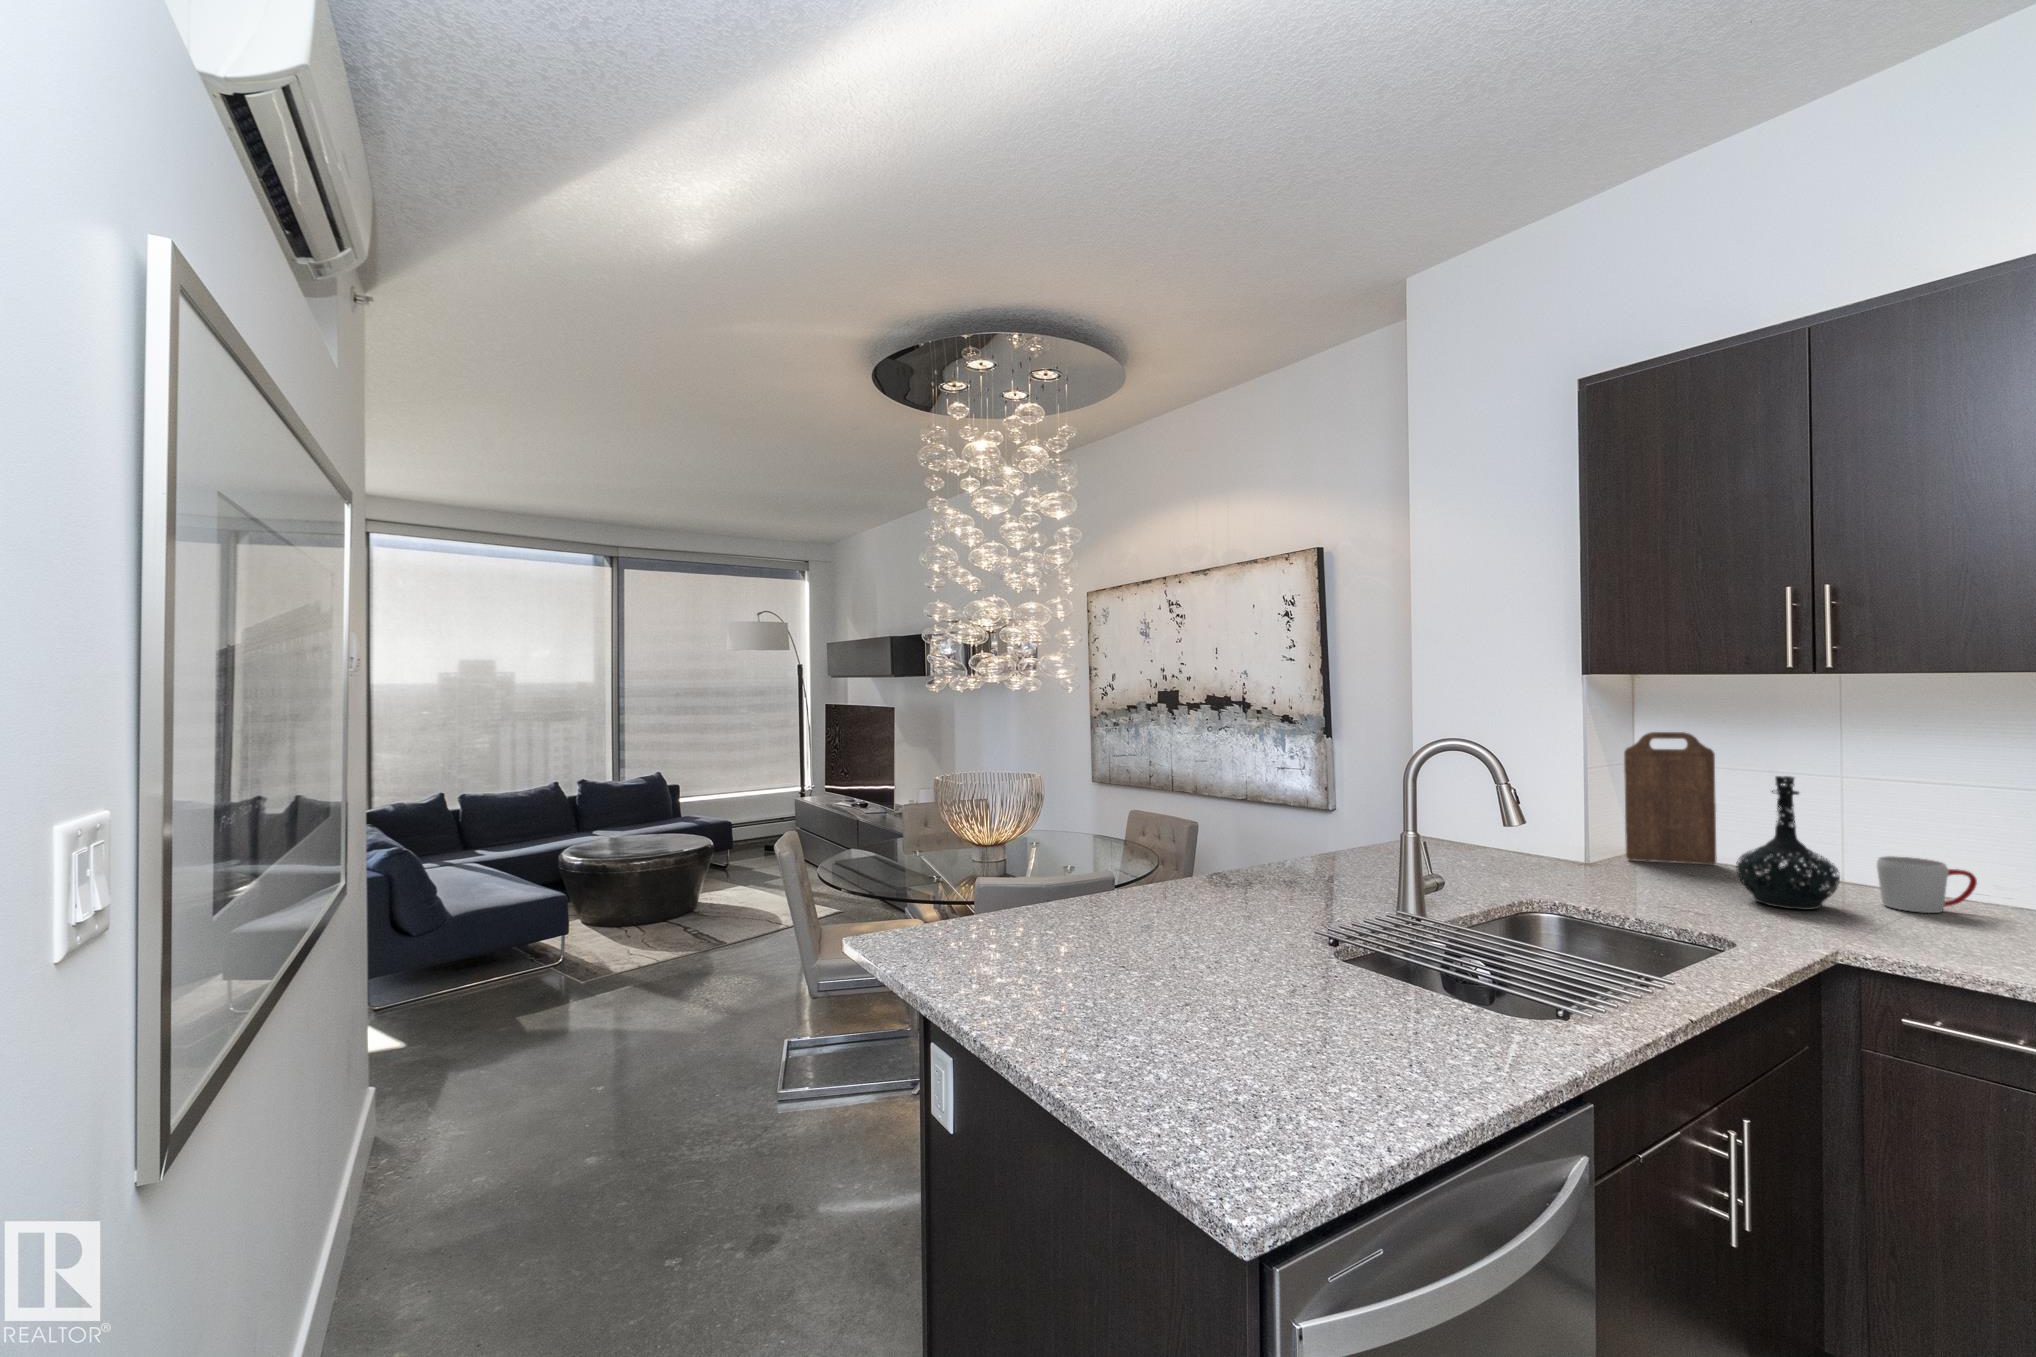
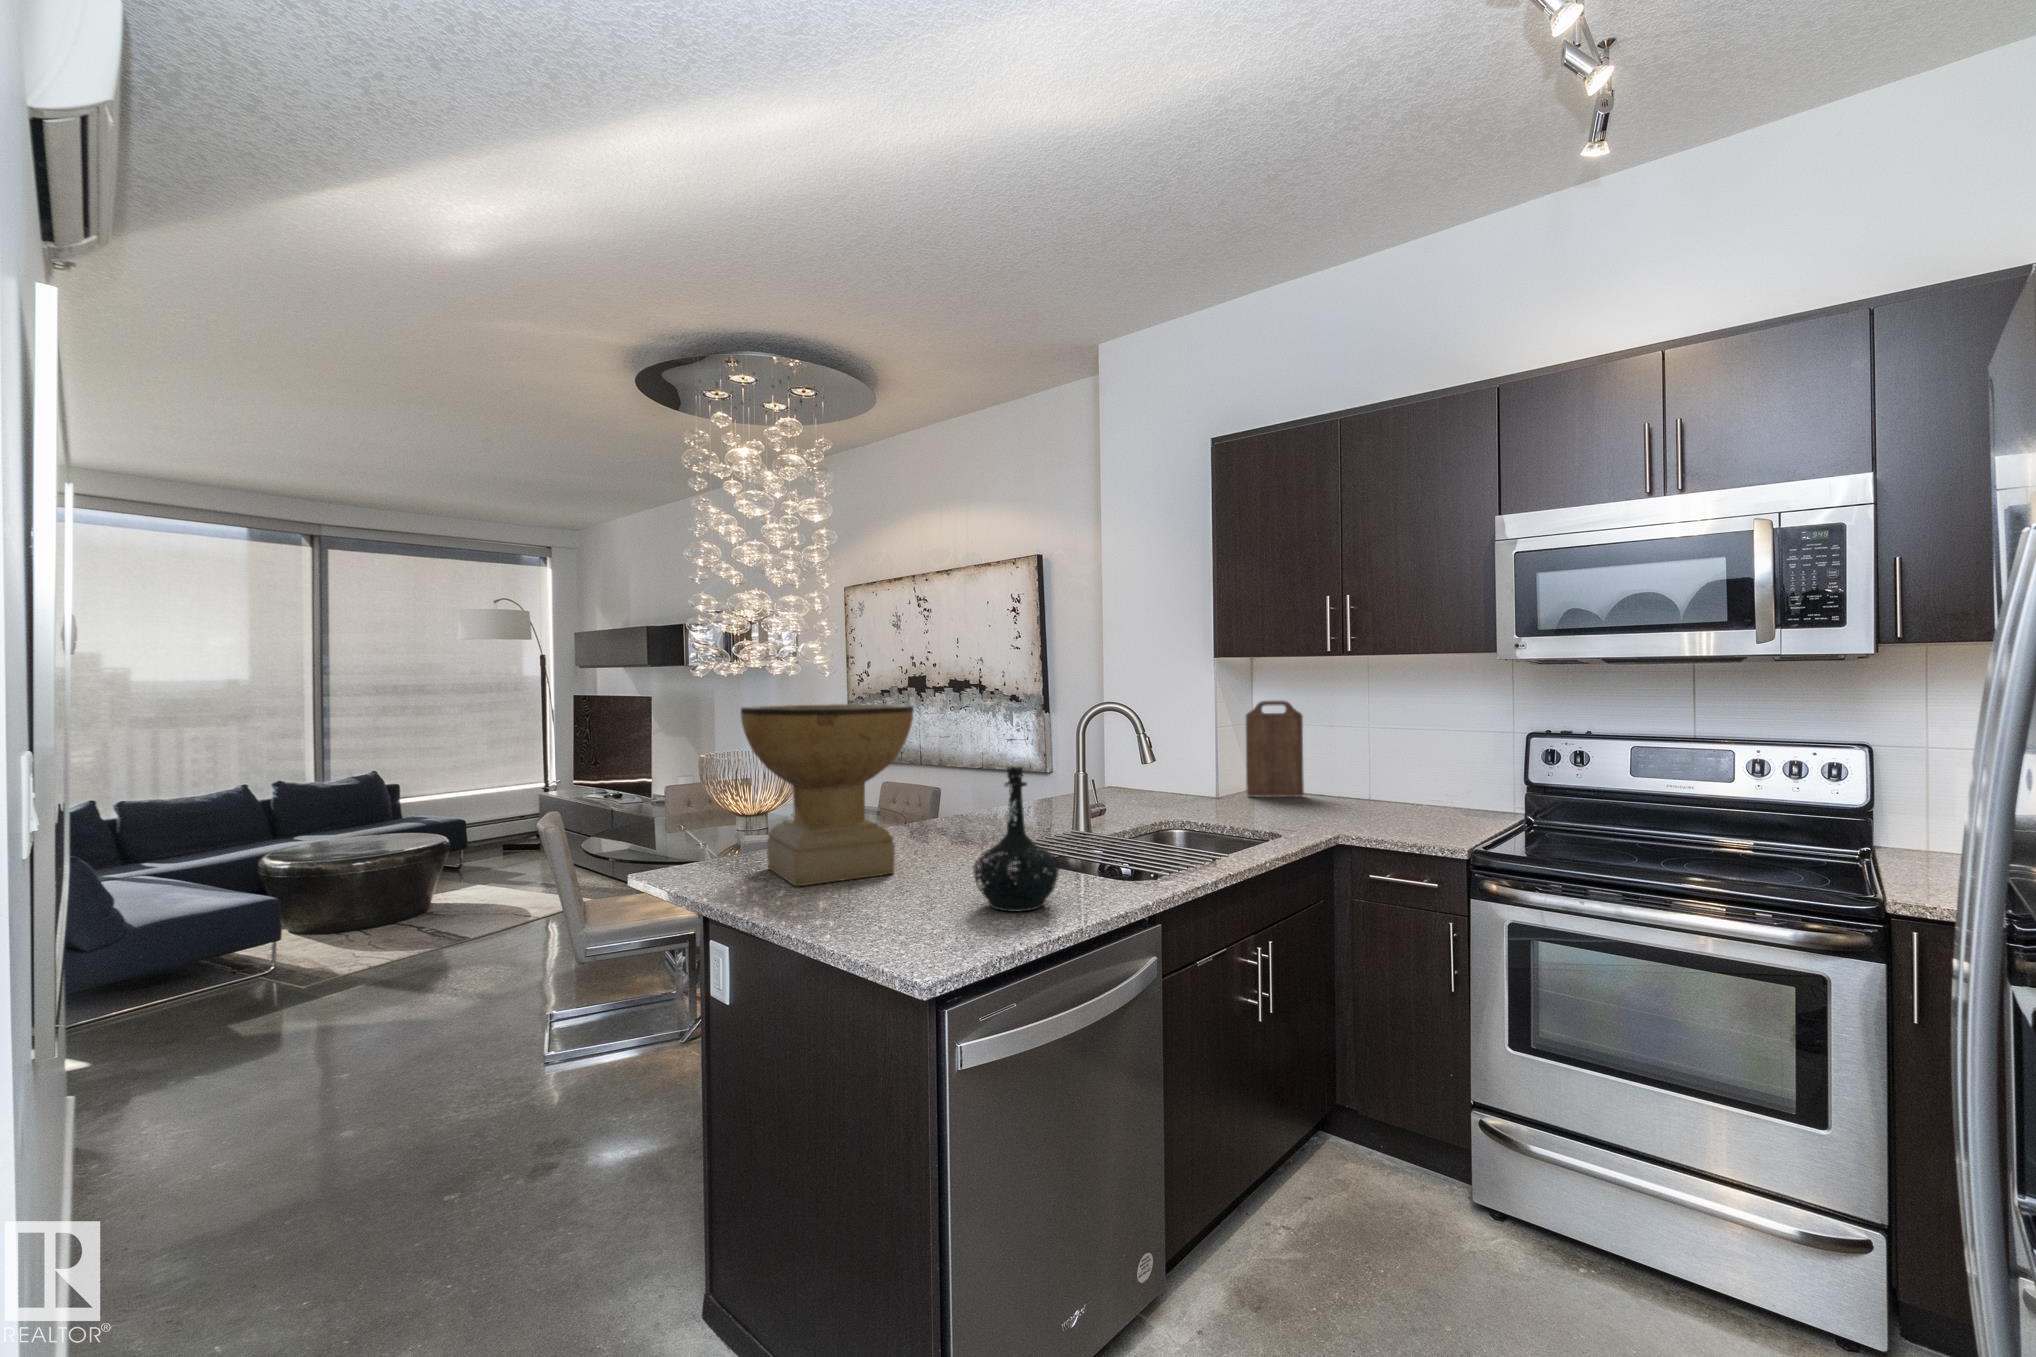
decorative bowl: none [971,738,1190,982] -> present [741,704,914,886]
bottle: present [1736,776,1840,910] -> present [973,767,1060,912]
mug: present [1877,856,1977,913] -> none [1384,780,1437,815]

